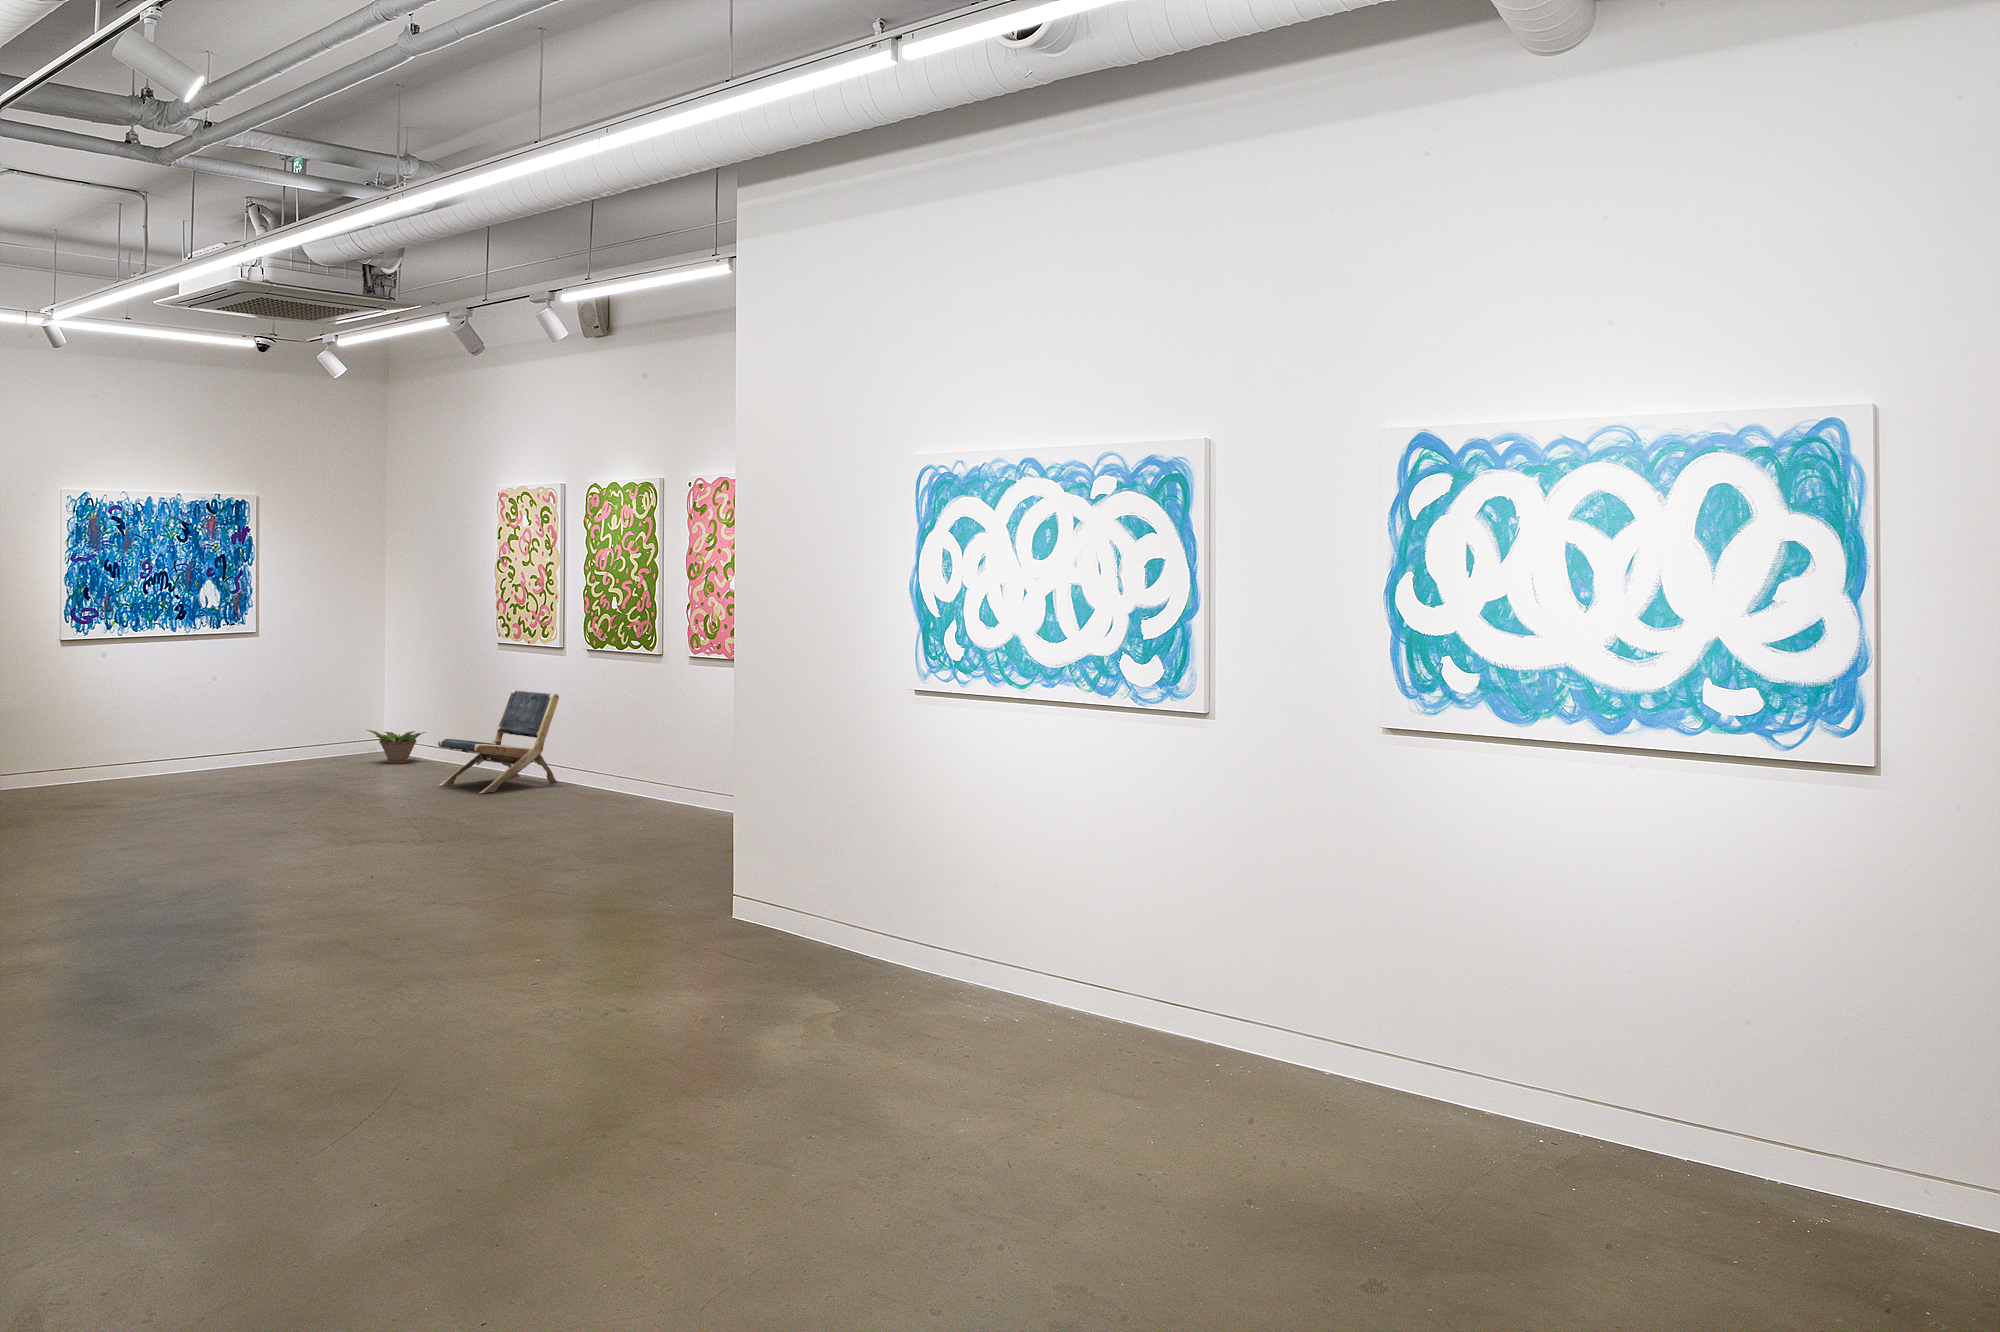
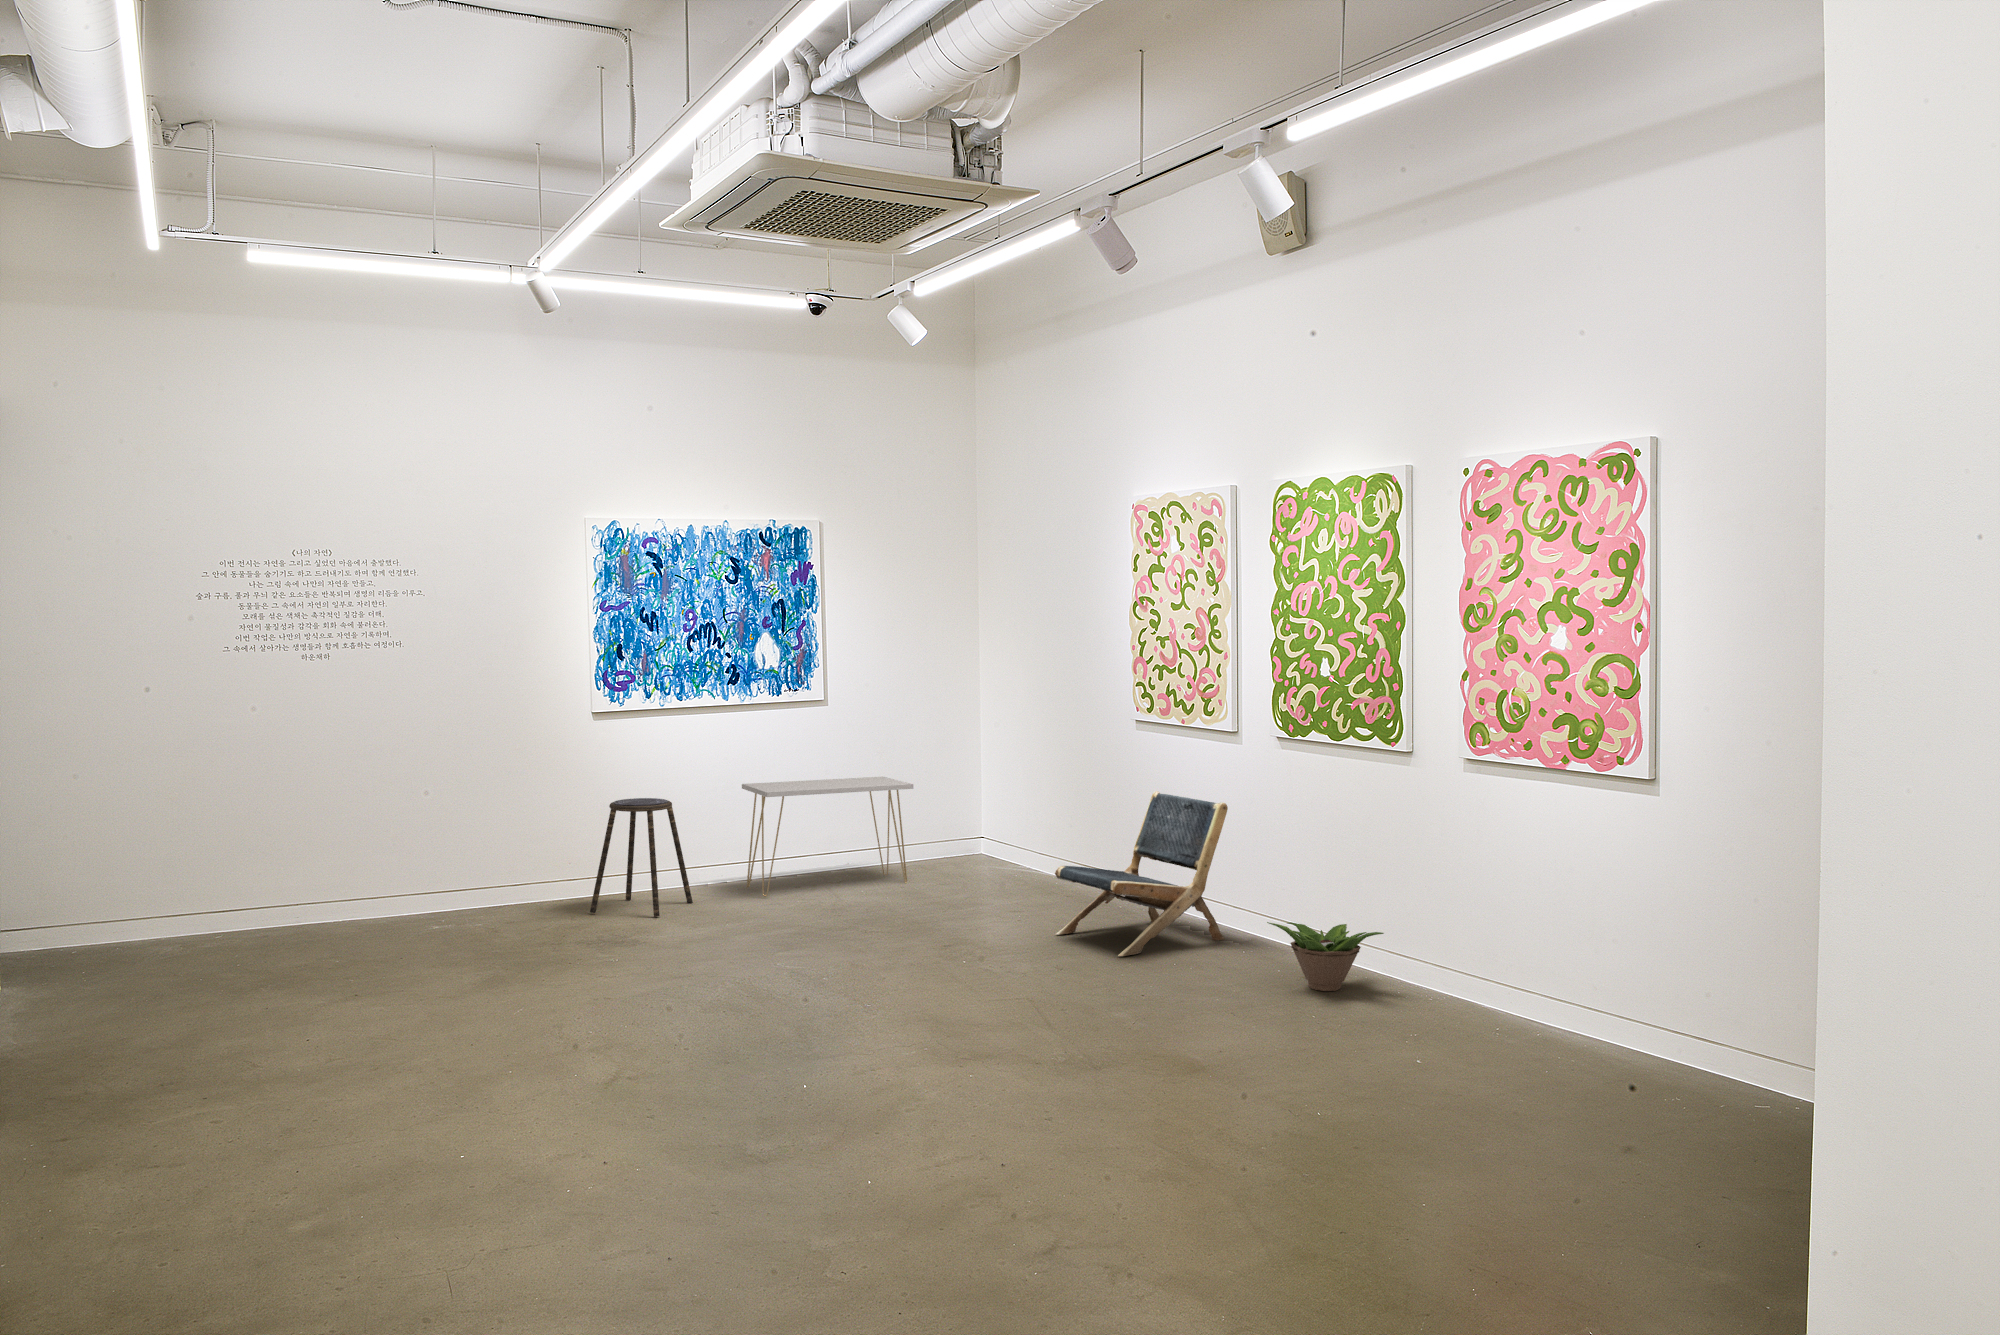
console table: none [192,690,336,776] -> present [742,777,913,896]
stool: none [60,704,150,790] -> present [590,798,693,917]
decorative plant: present [367,730,425,764] -> present [1267,922,1384,991]

